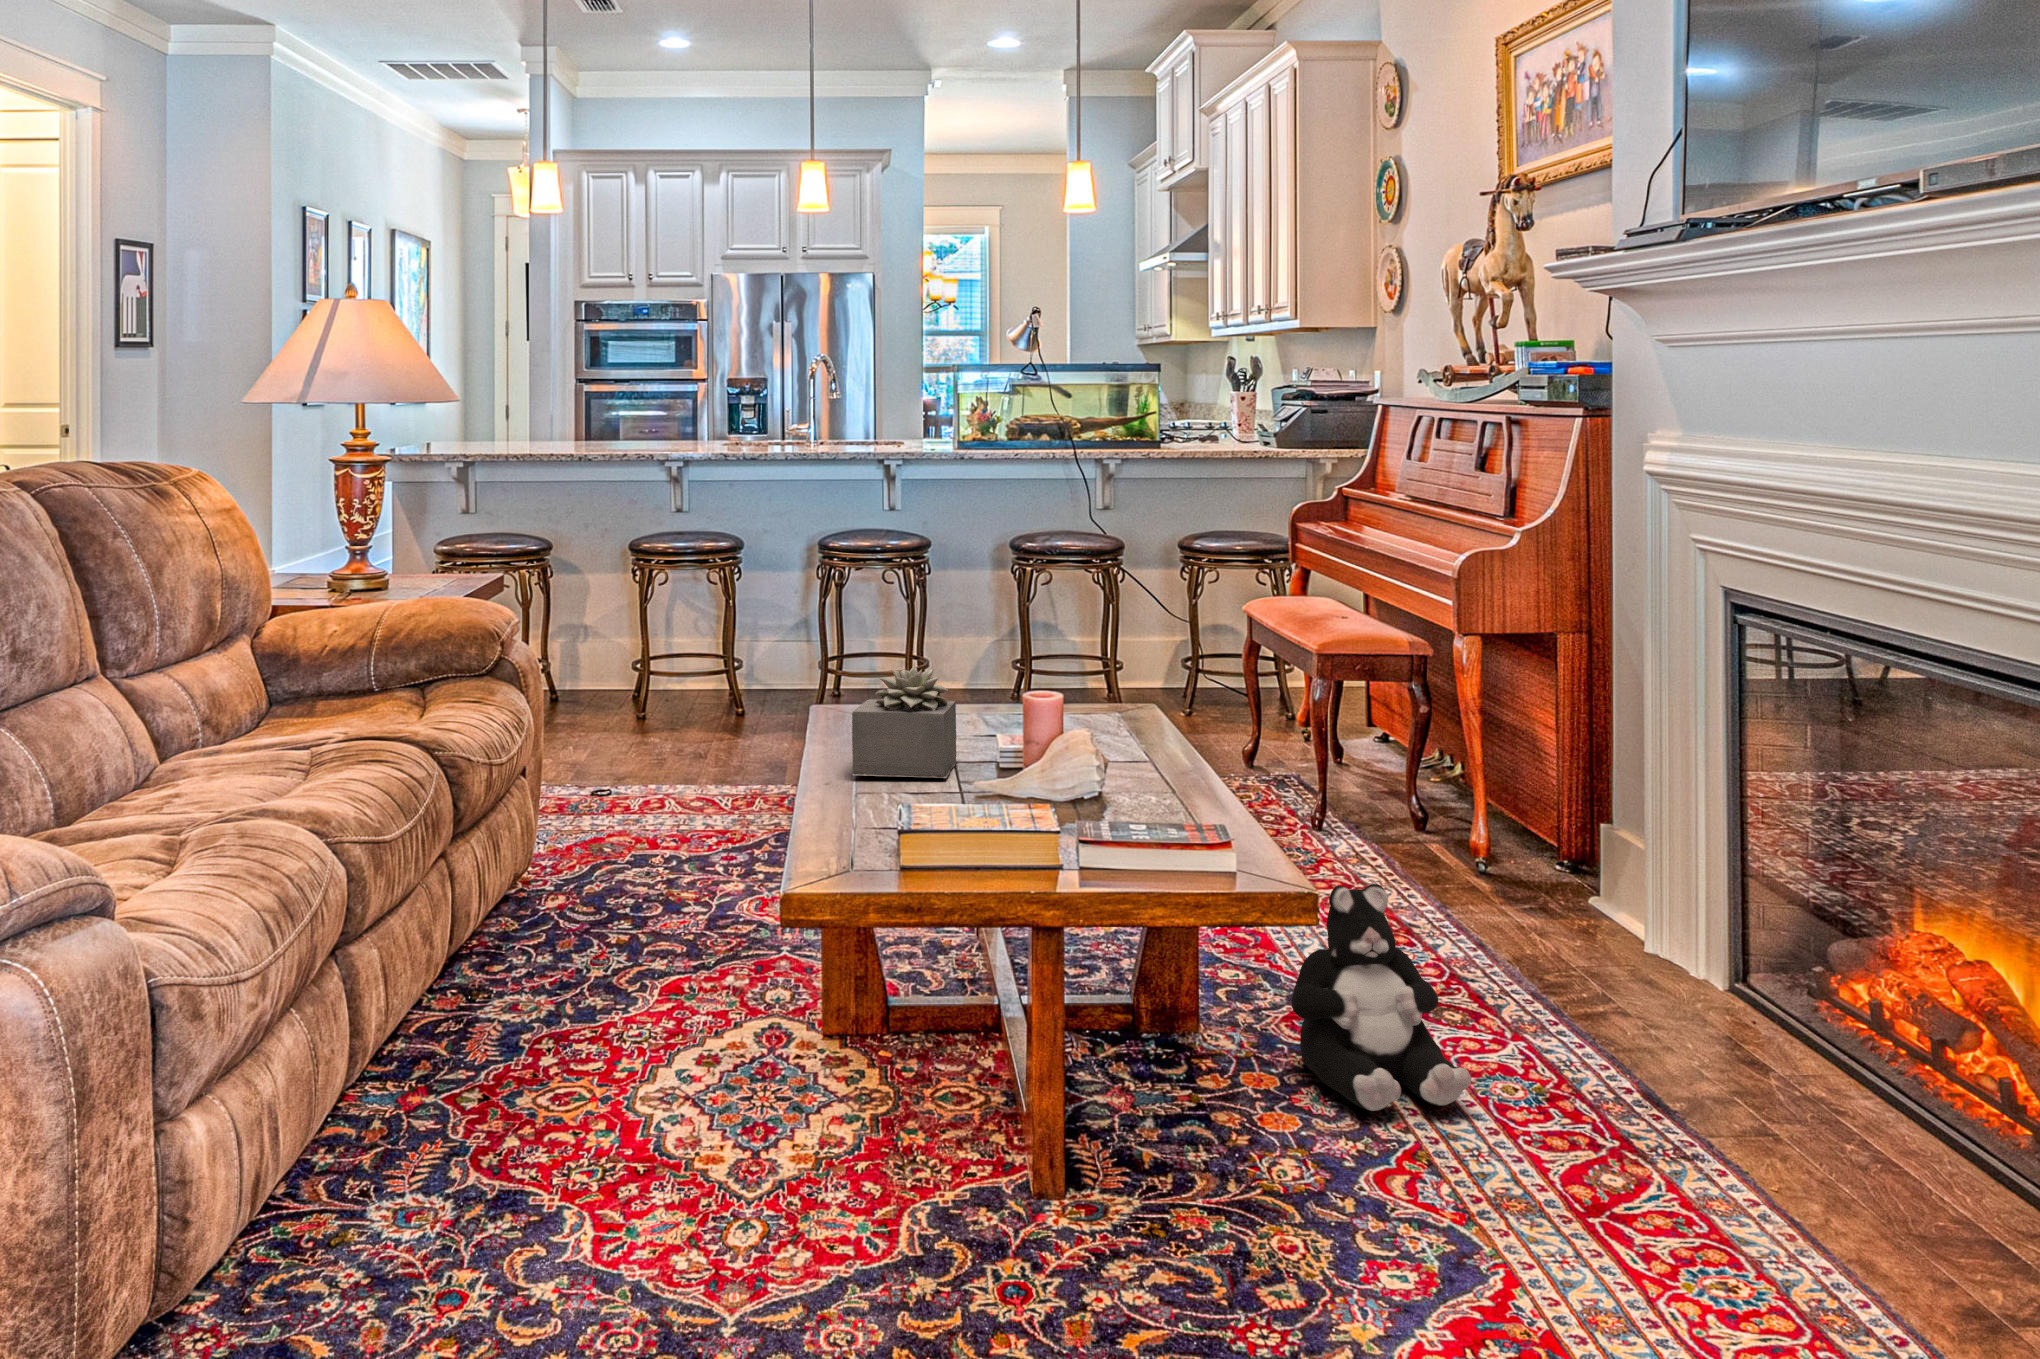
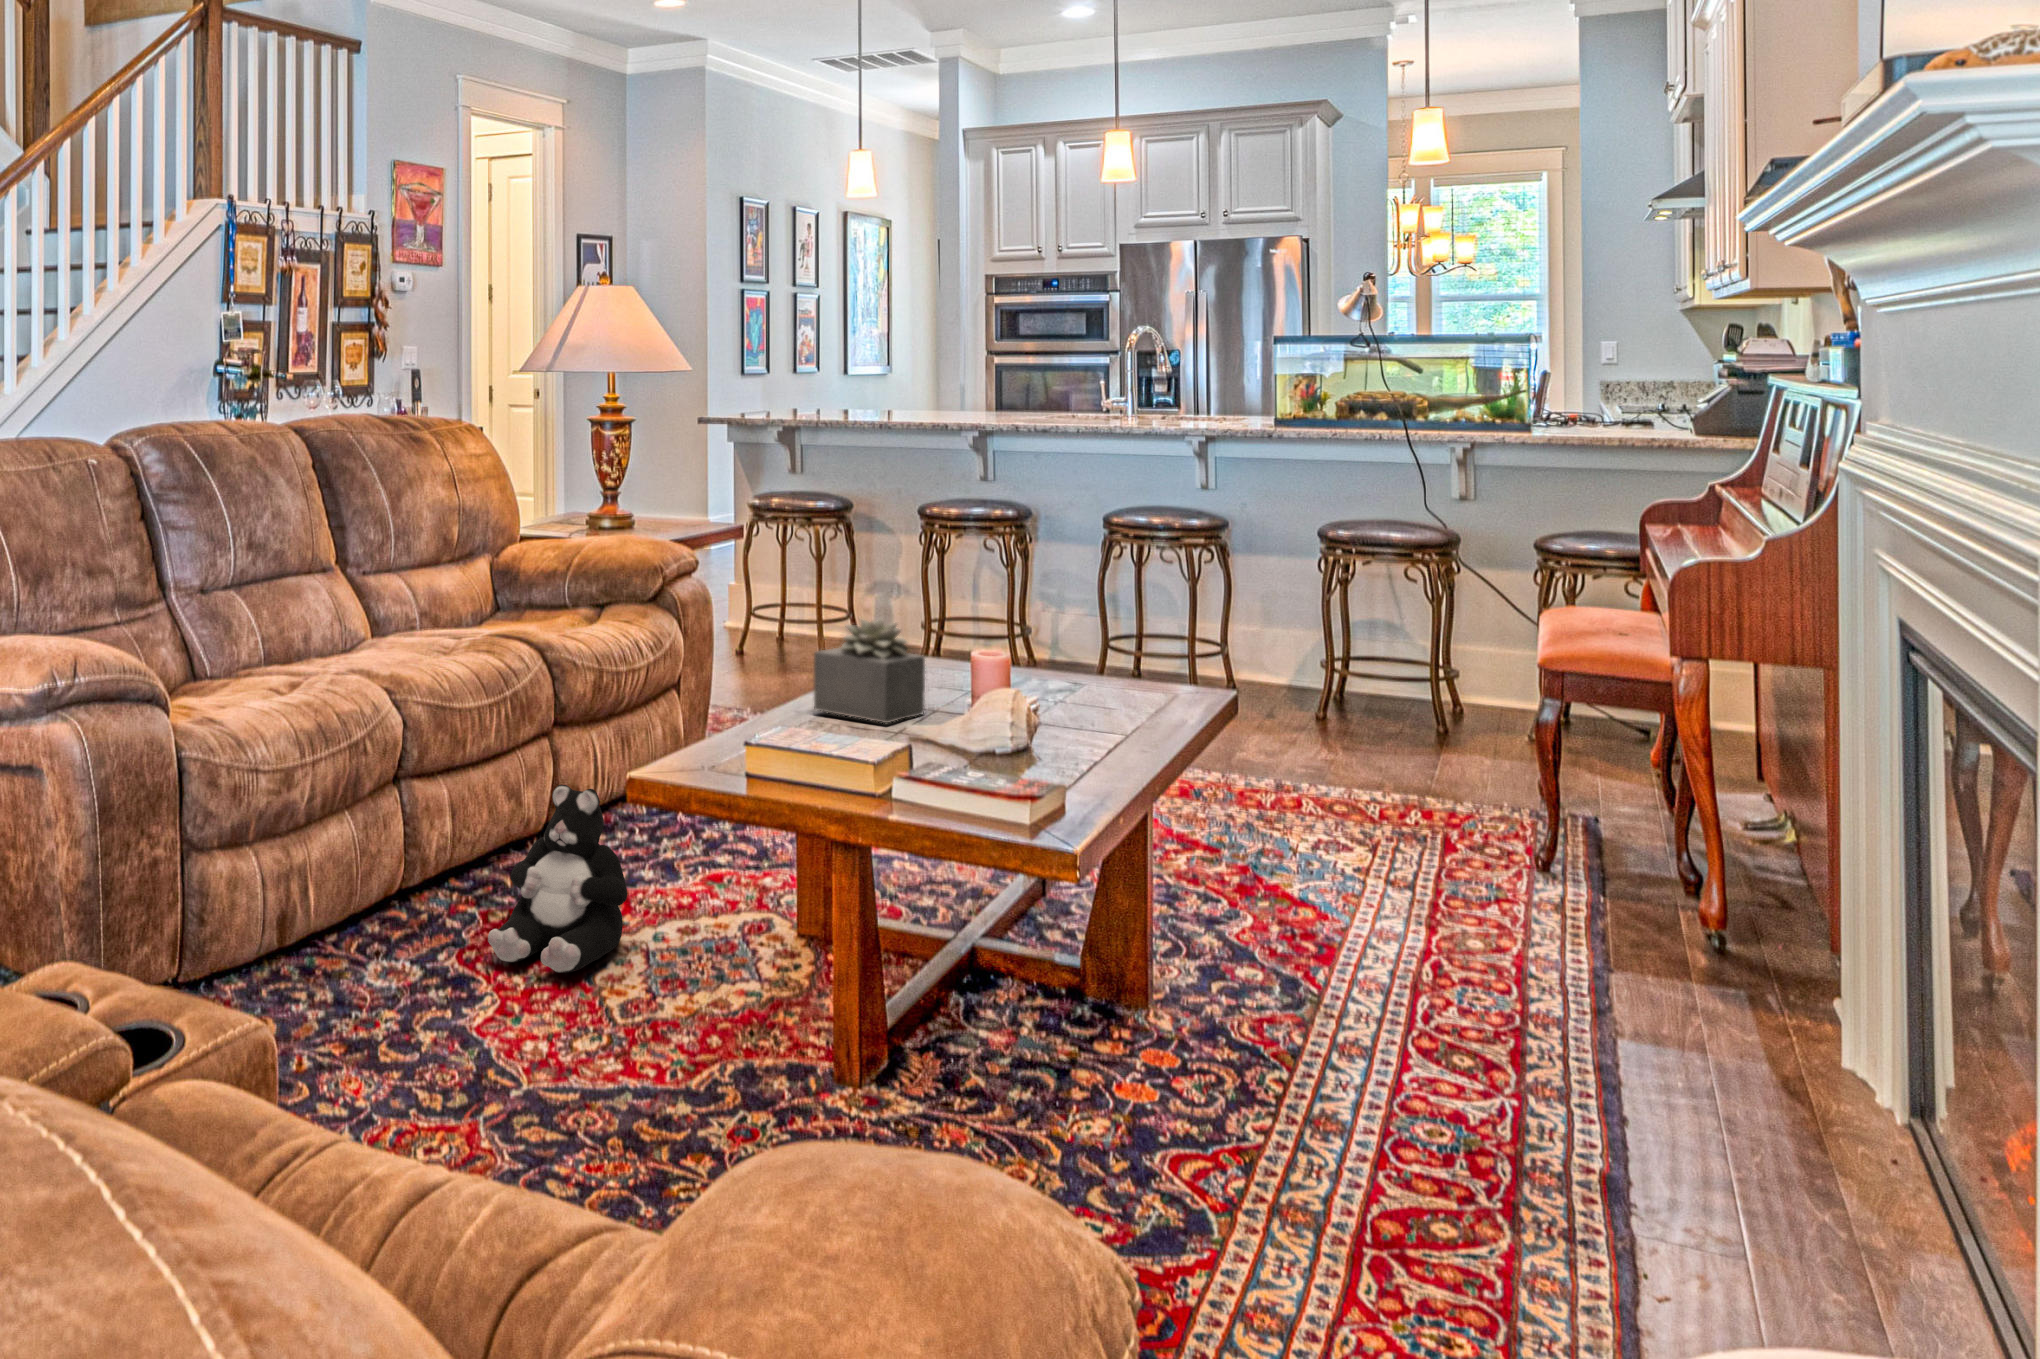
plush toy: present [1292,884,1471,1111] -> present [488,785,628,973]

